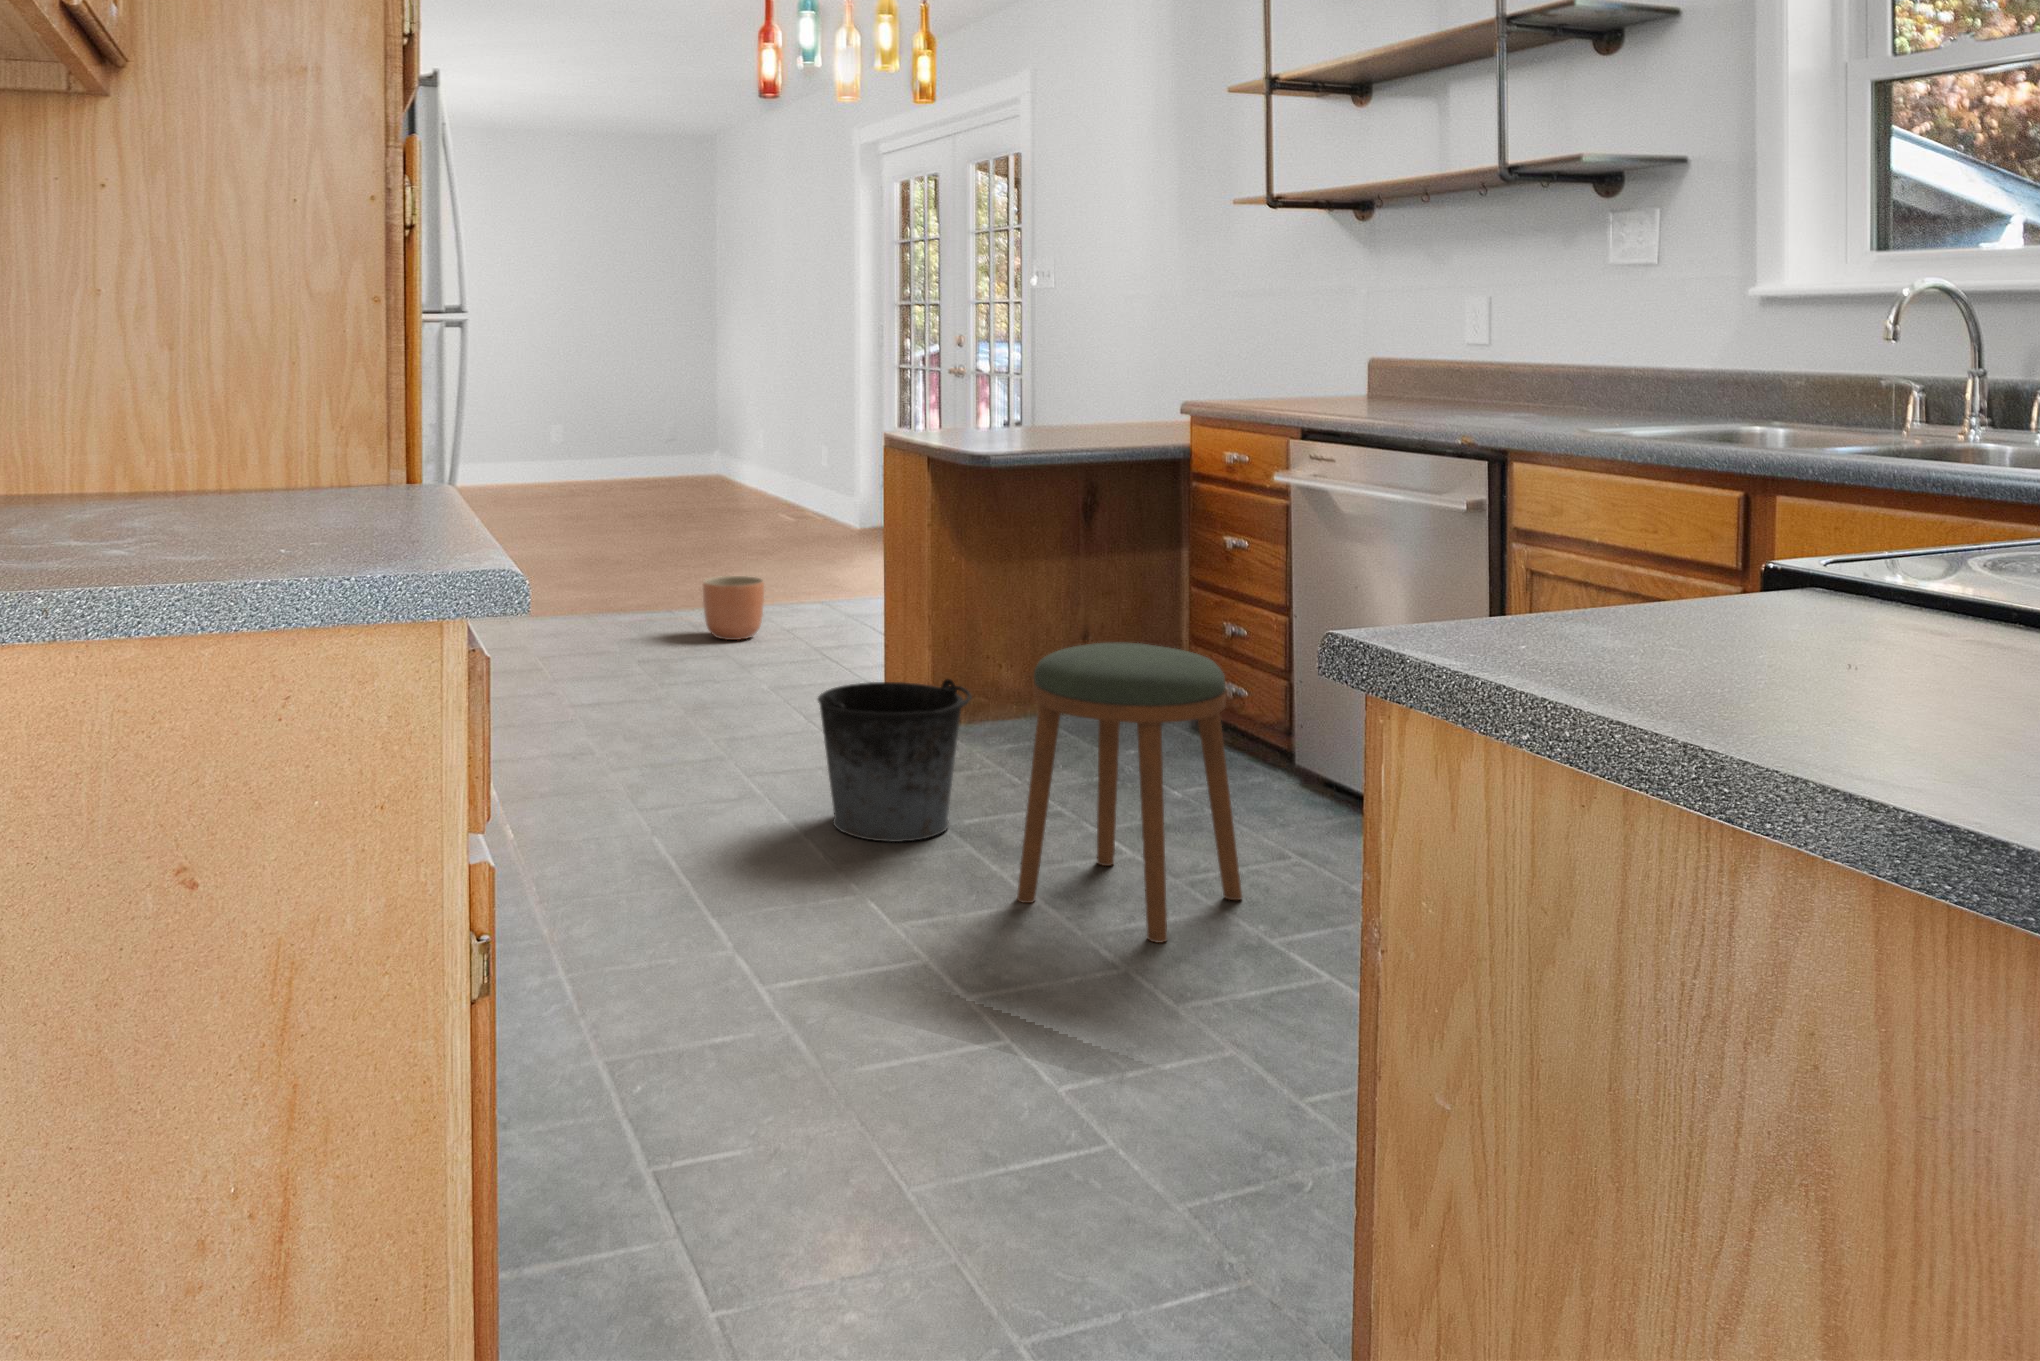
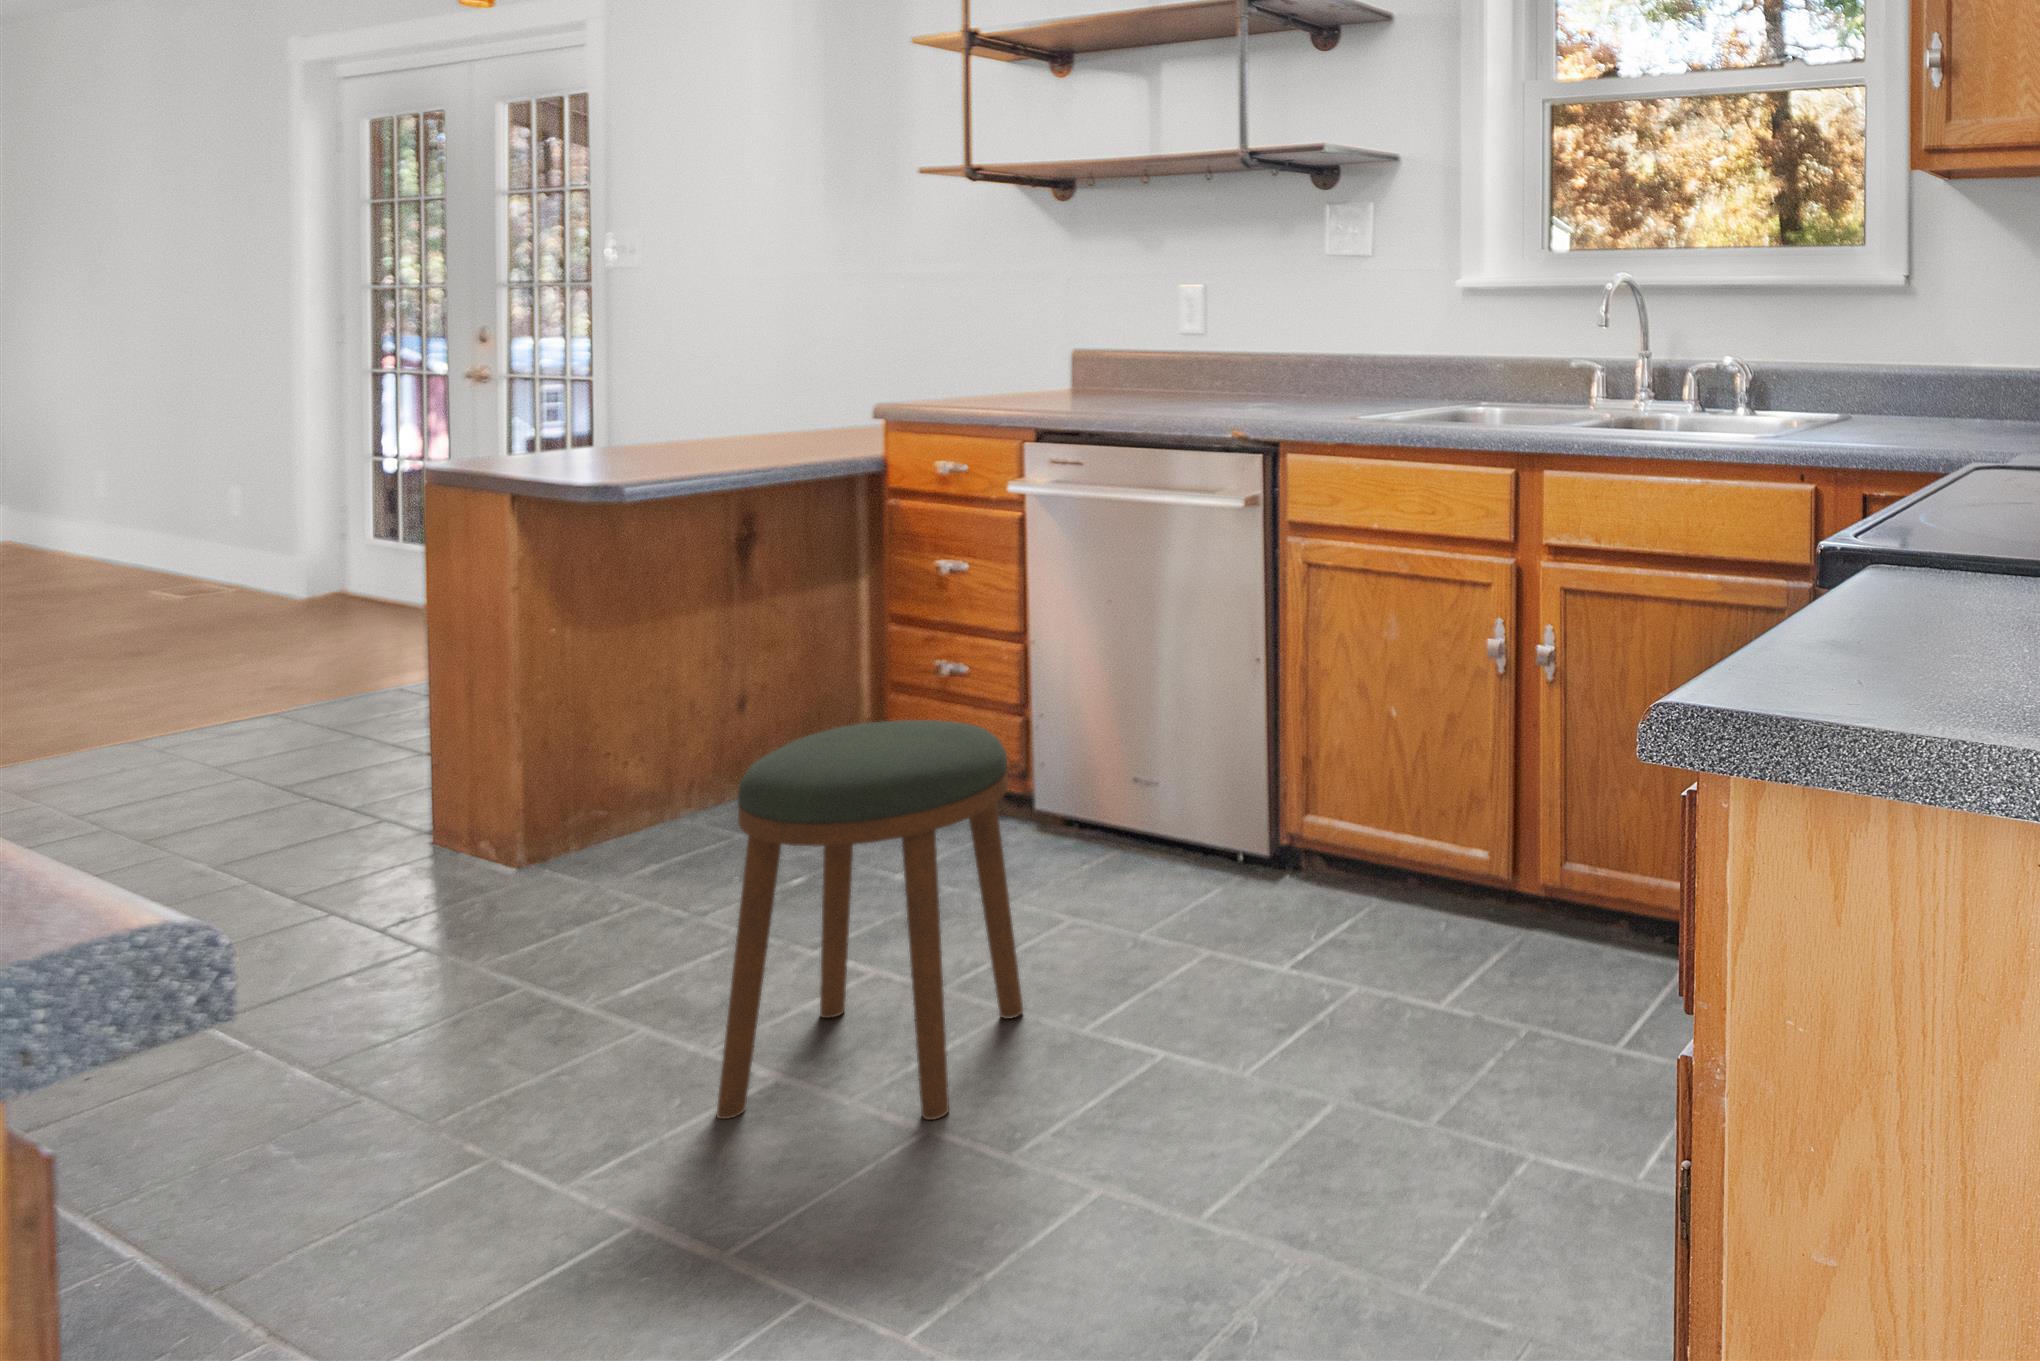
planter: present [703,576,764,640] -> none [66,681,195,784]
bucket: present [818,679,972,842] -> none [336,809,617,1089]

